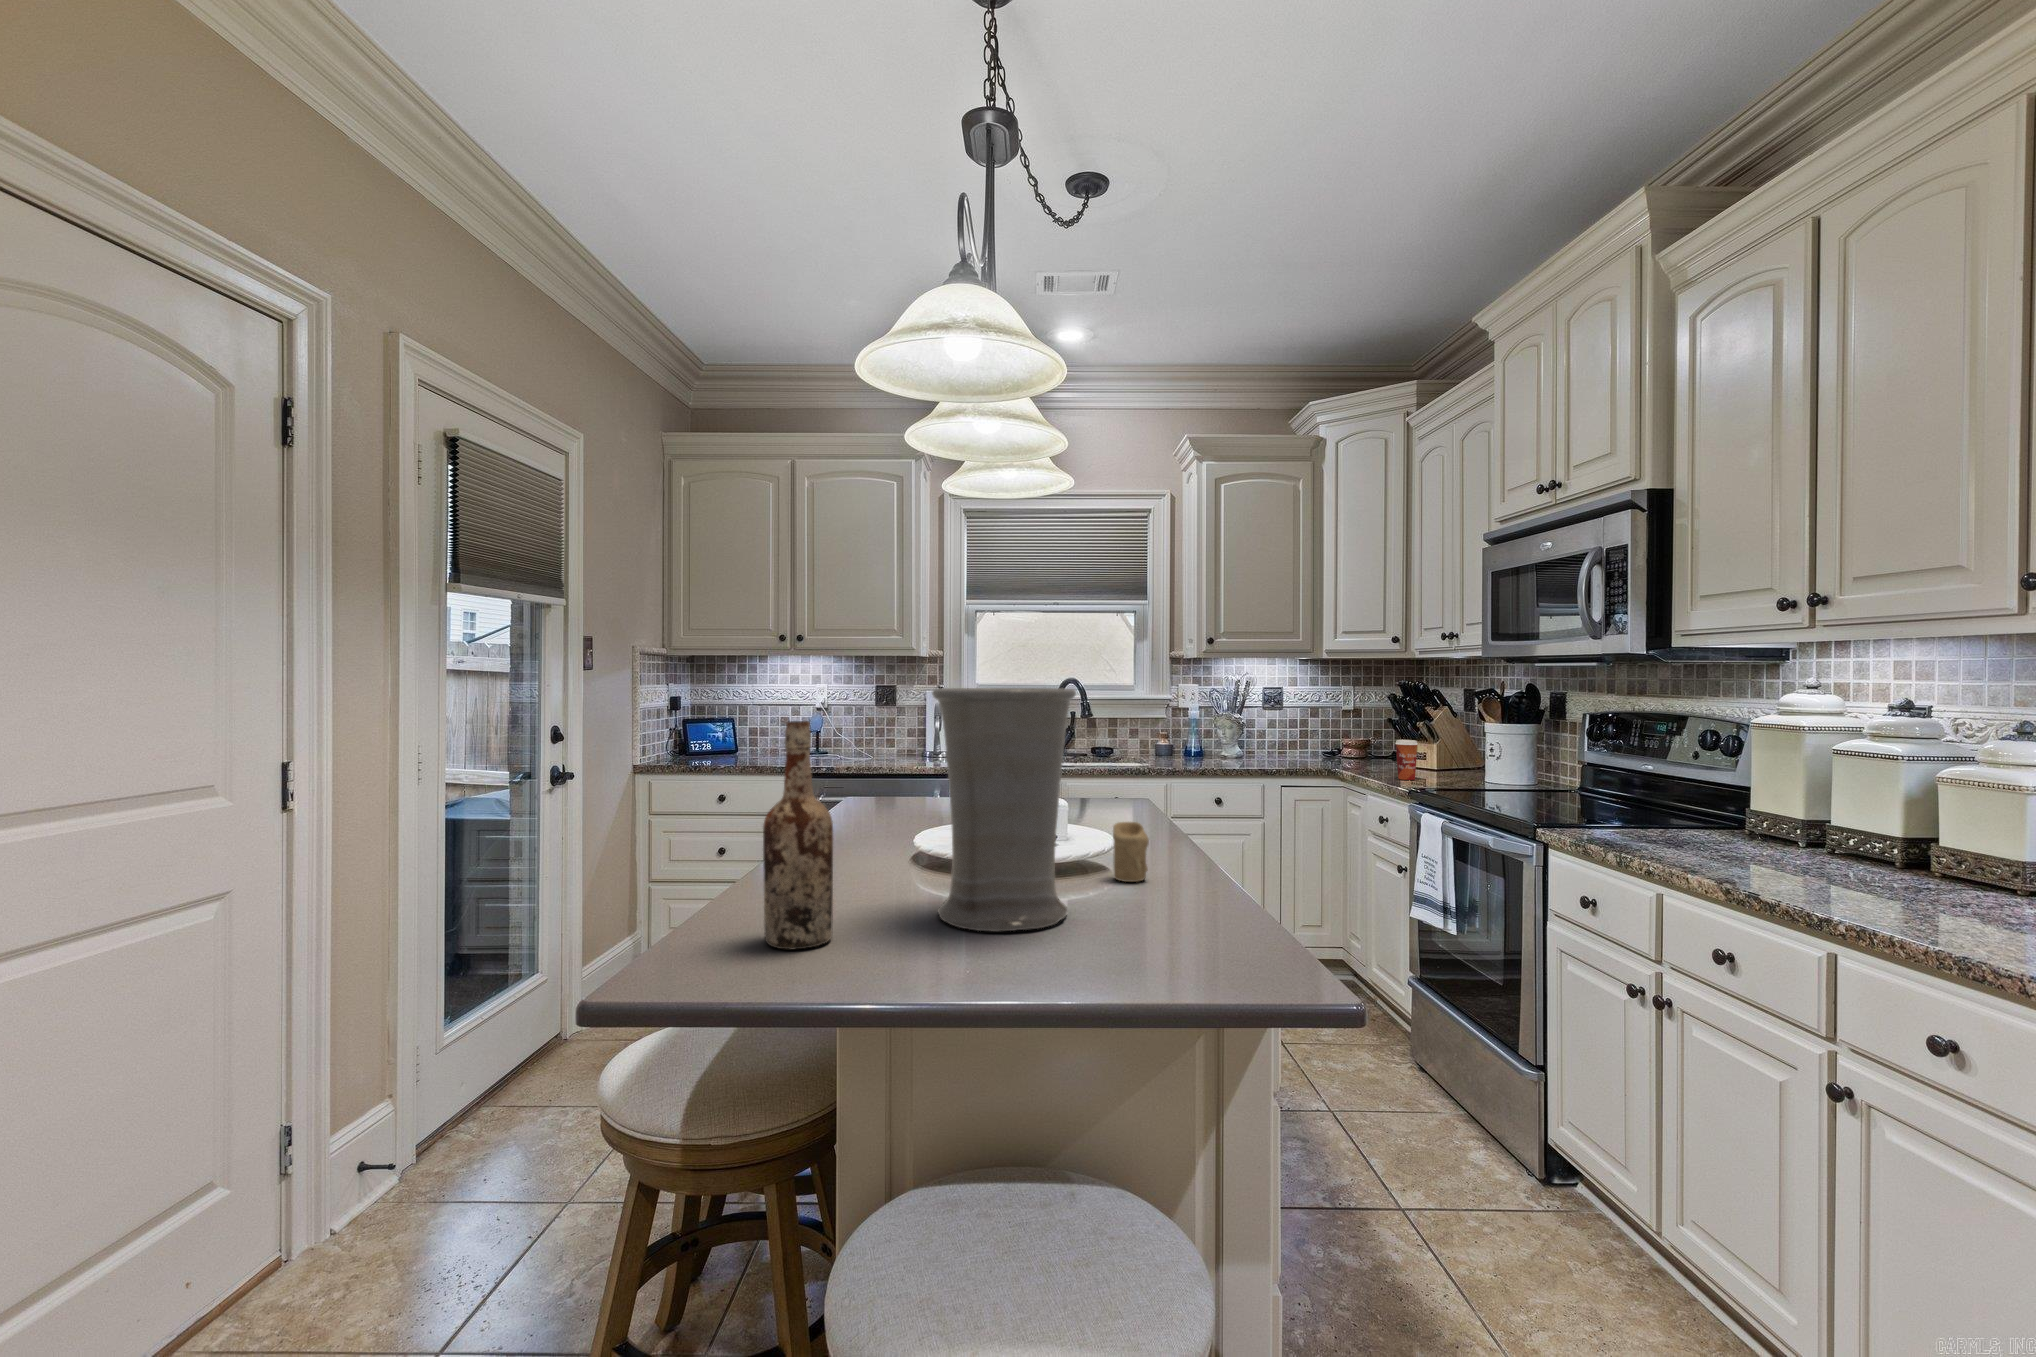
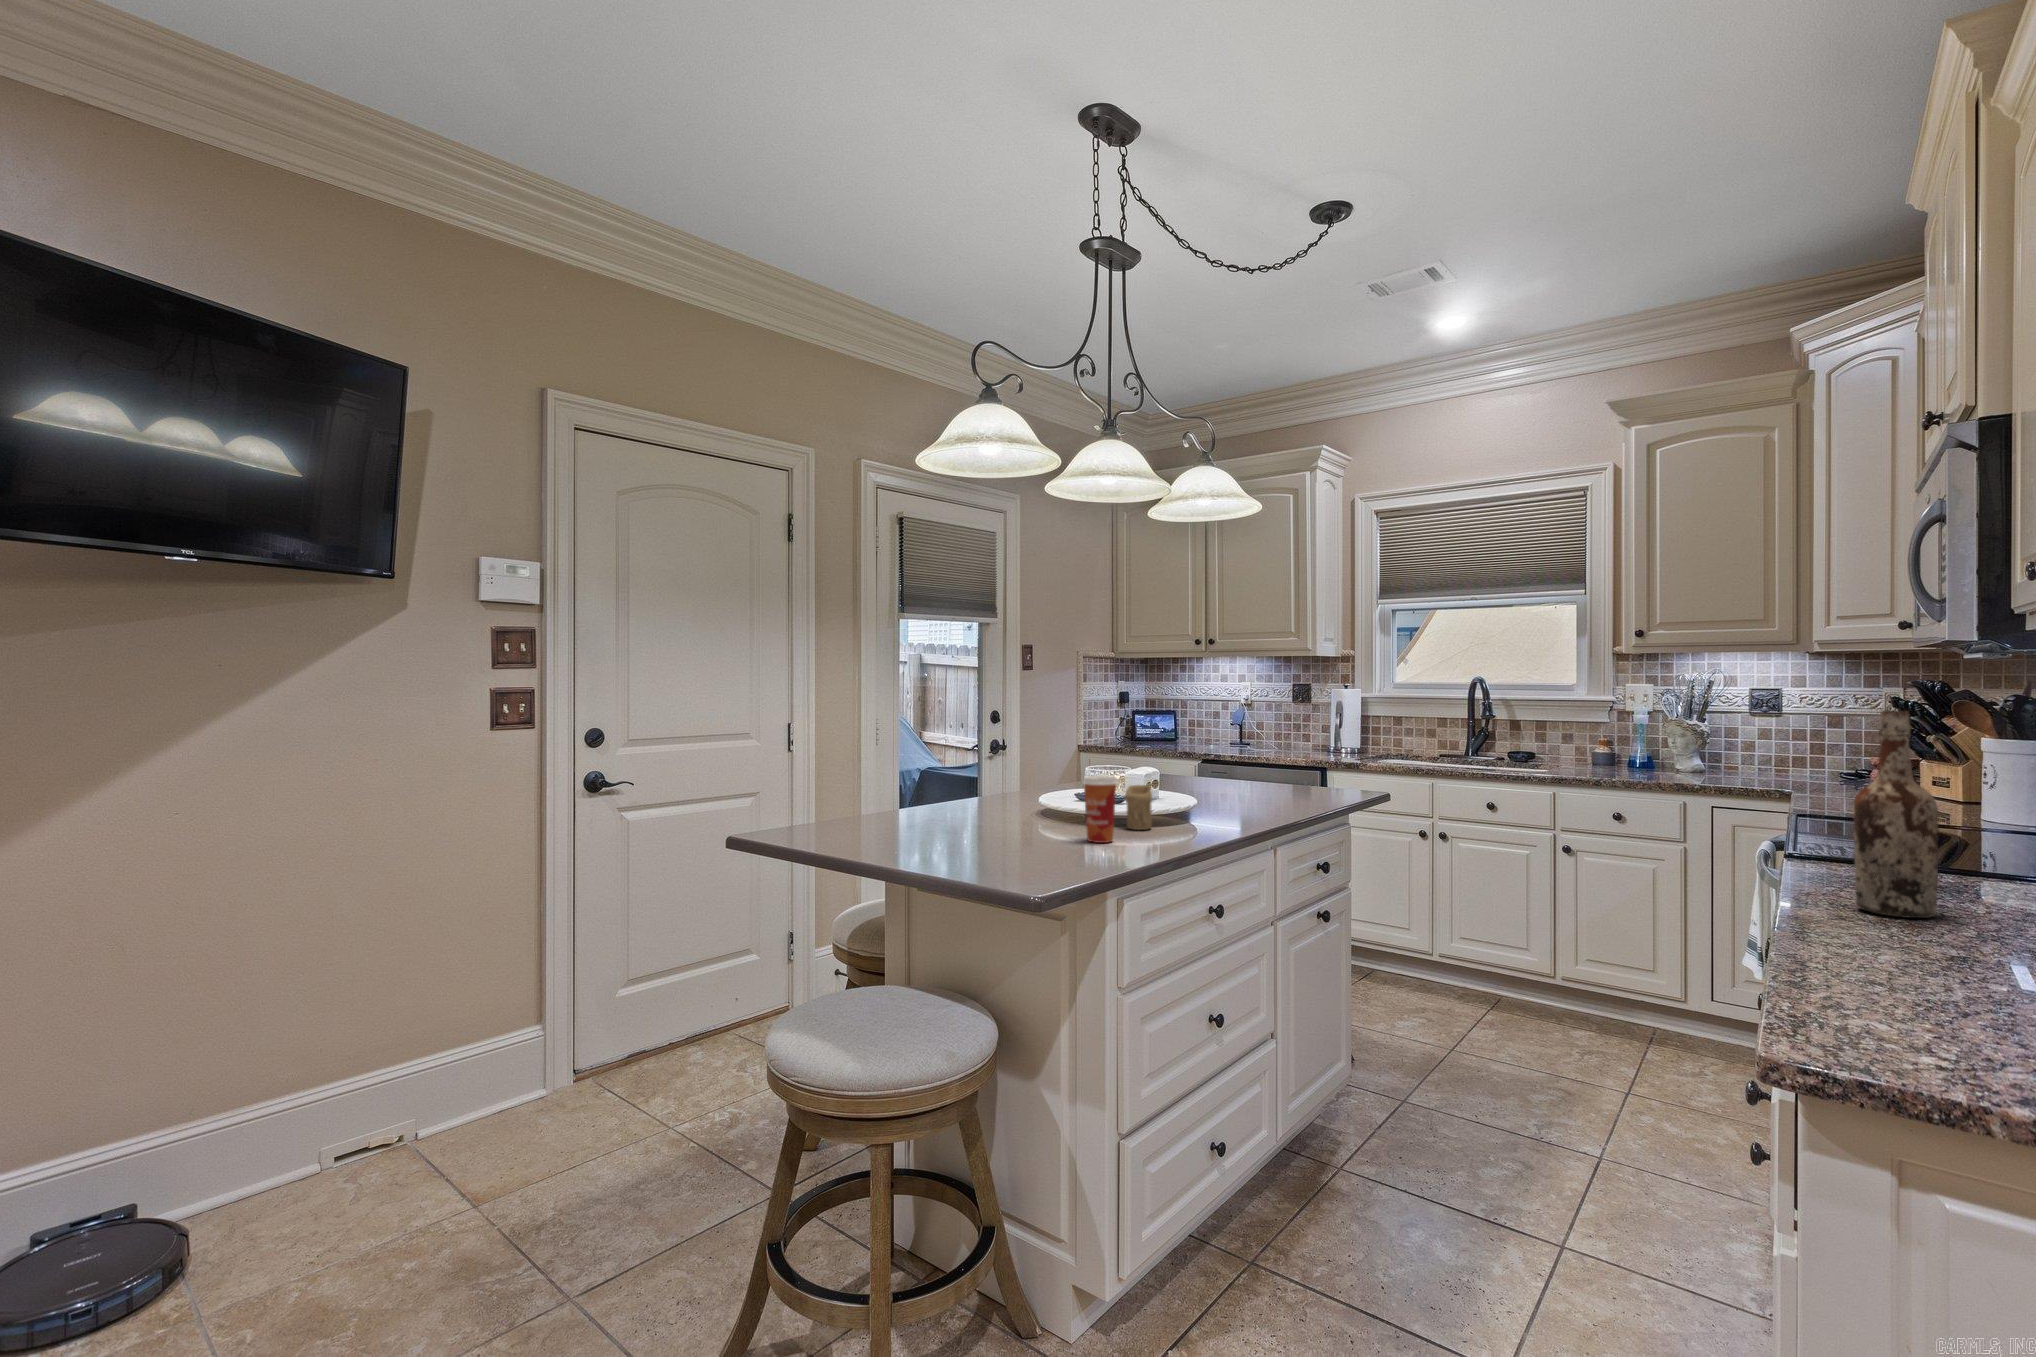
vase: present [932,688,1076,931] -> none [946,681,1042,837]
wine bottle: present [763,721,833,949] -> present [1854,710,1938,918]
paper cup: present [1395,740,1418,780] -> present [1083,775,1117,843]

